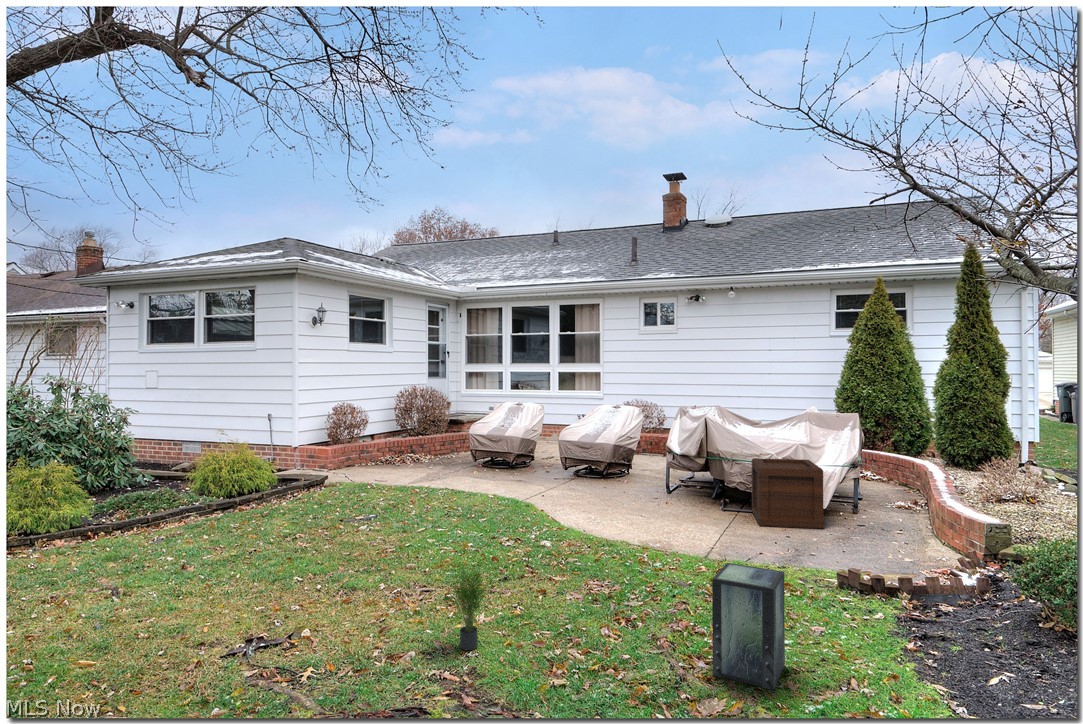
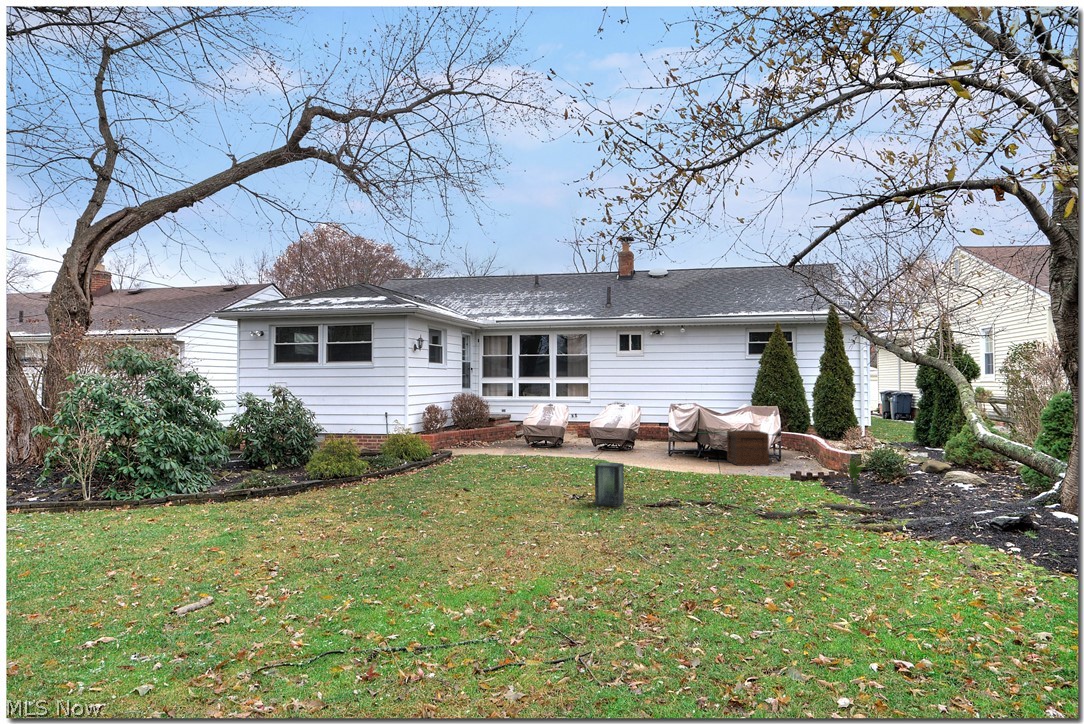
storage box: present [712,563,785,690] -> present [595,463,624,507]
potted plant: present [443,568,492,650] -> present [848,464,862,493]

